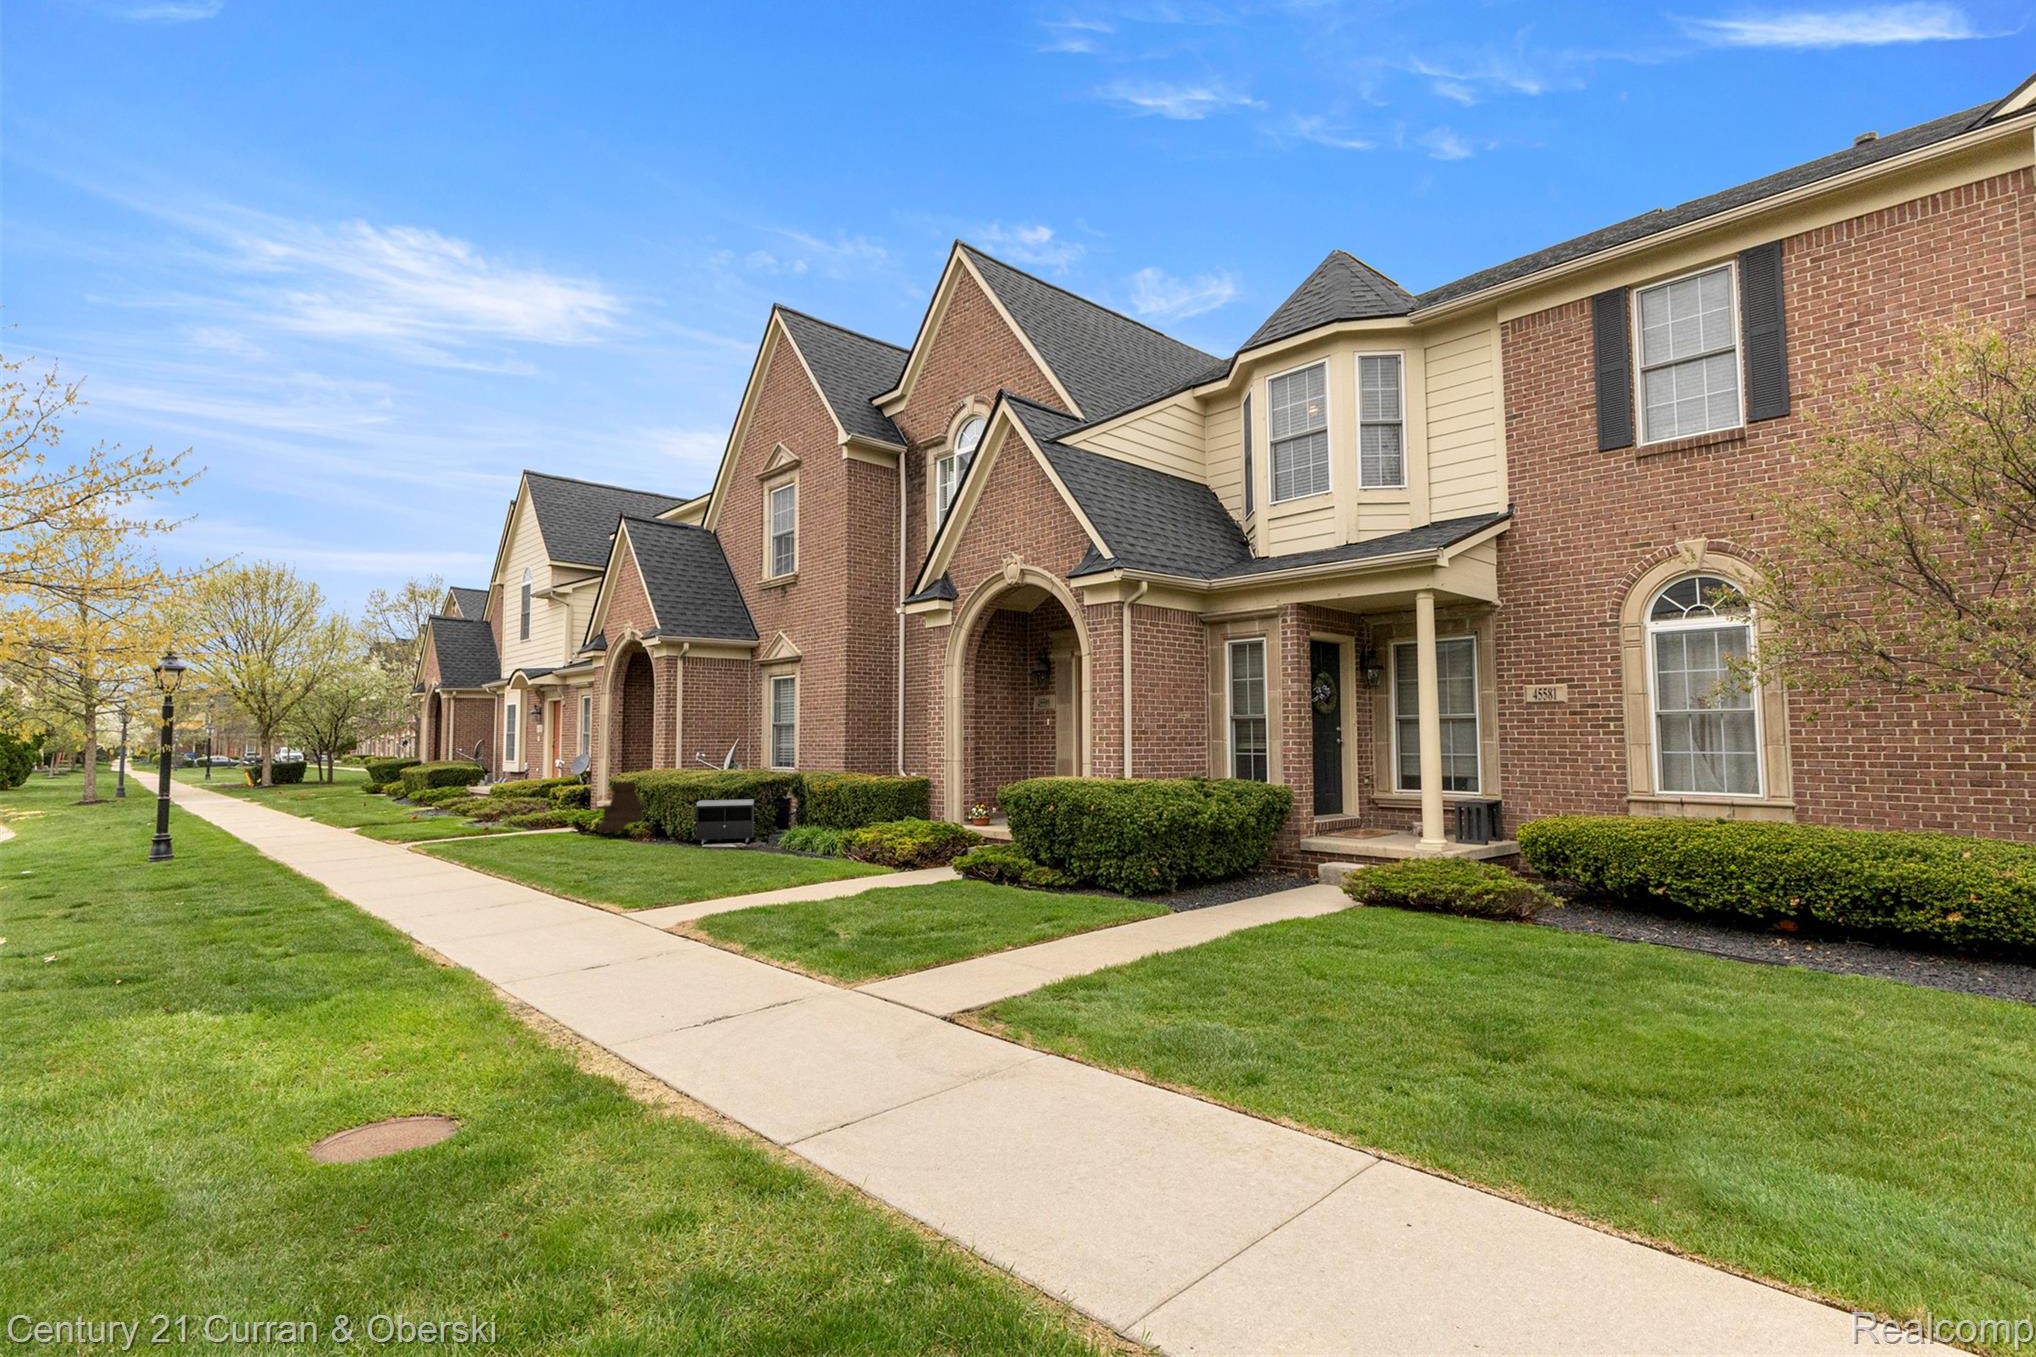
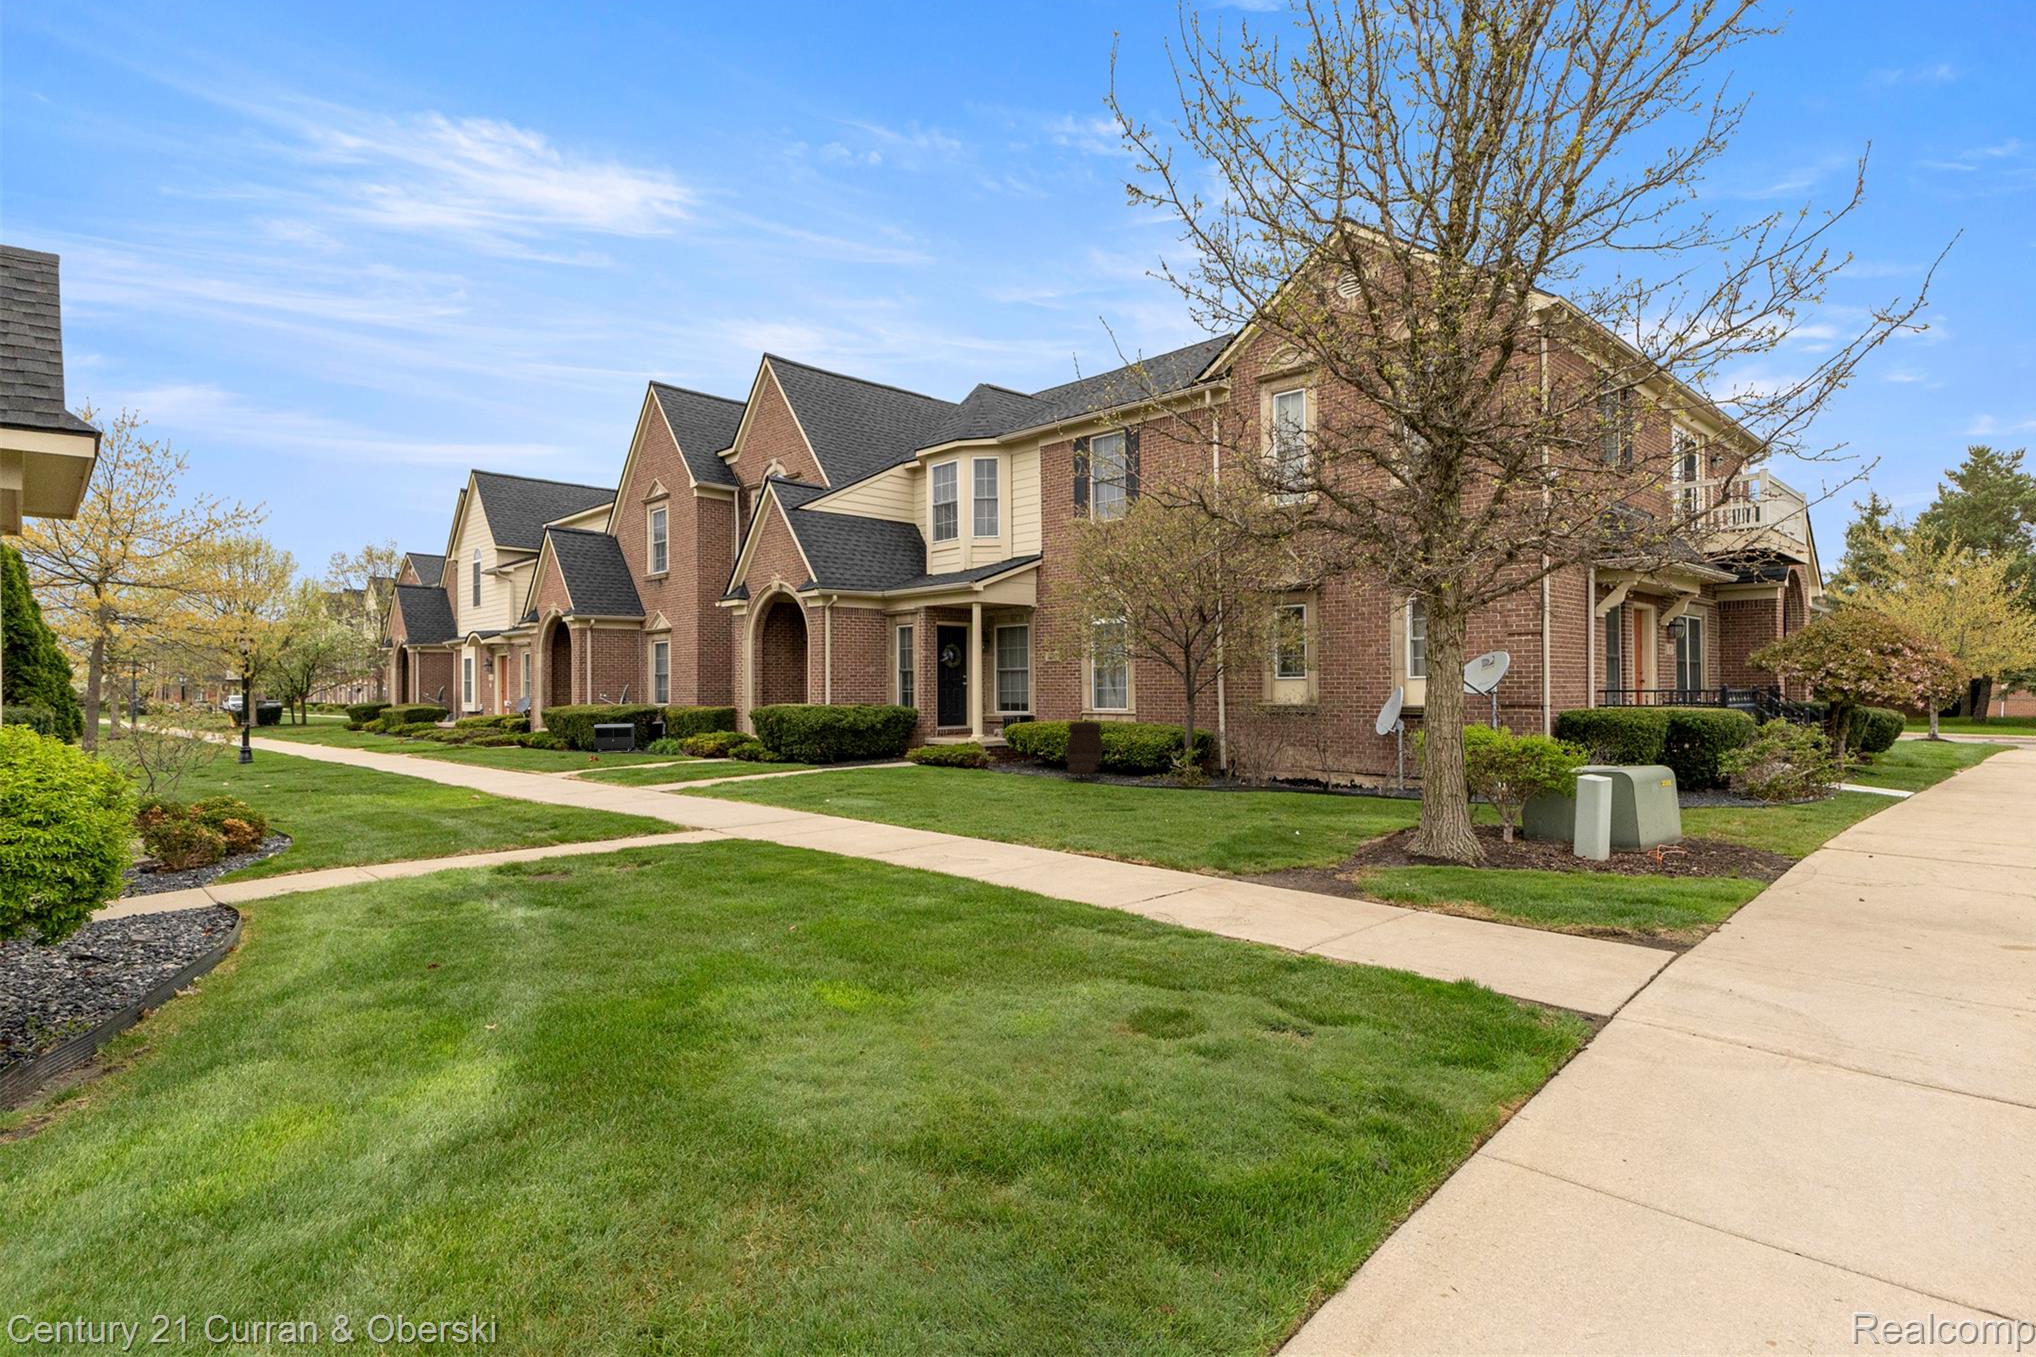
lounge chair: present [598,782,646,837] -> present [1062,721,1107,781]

